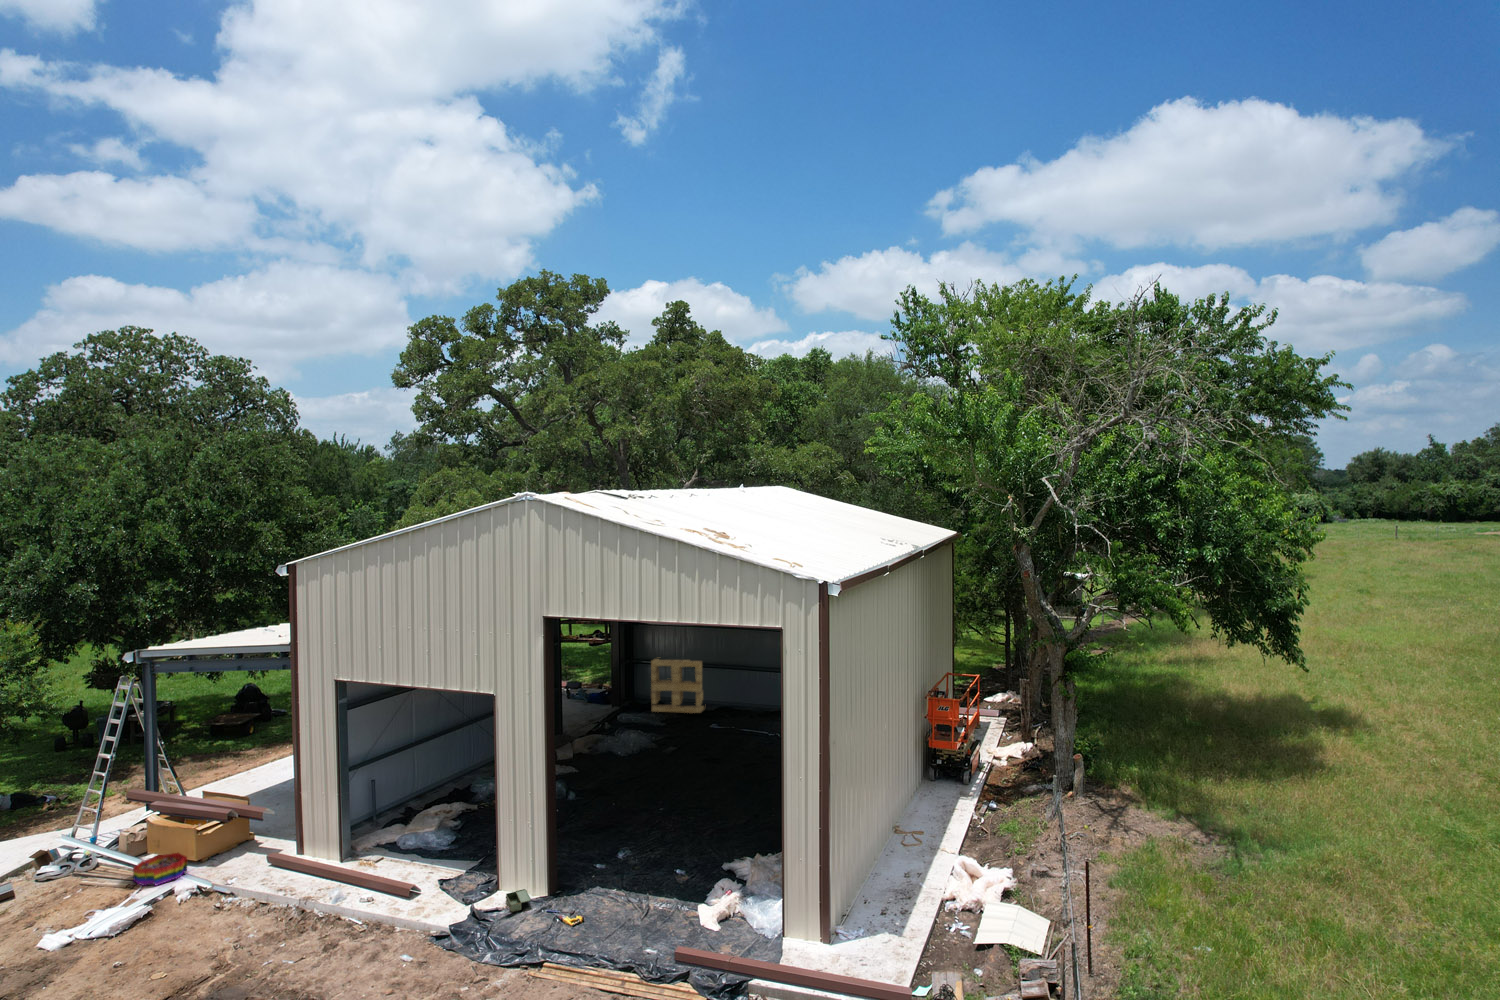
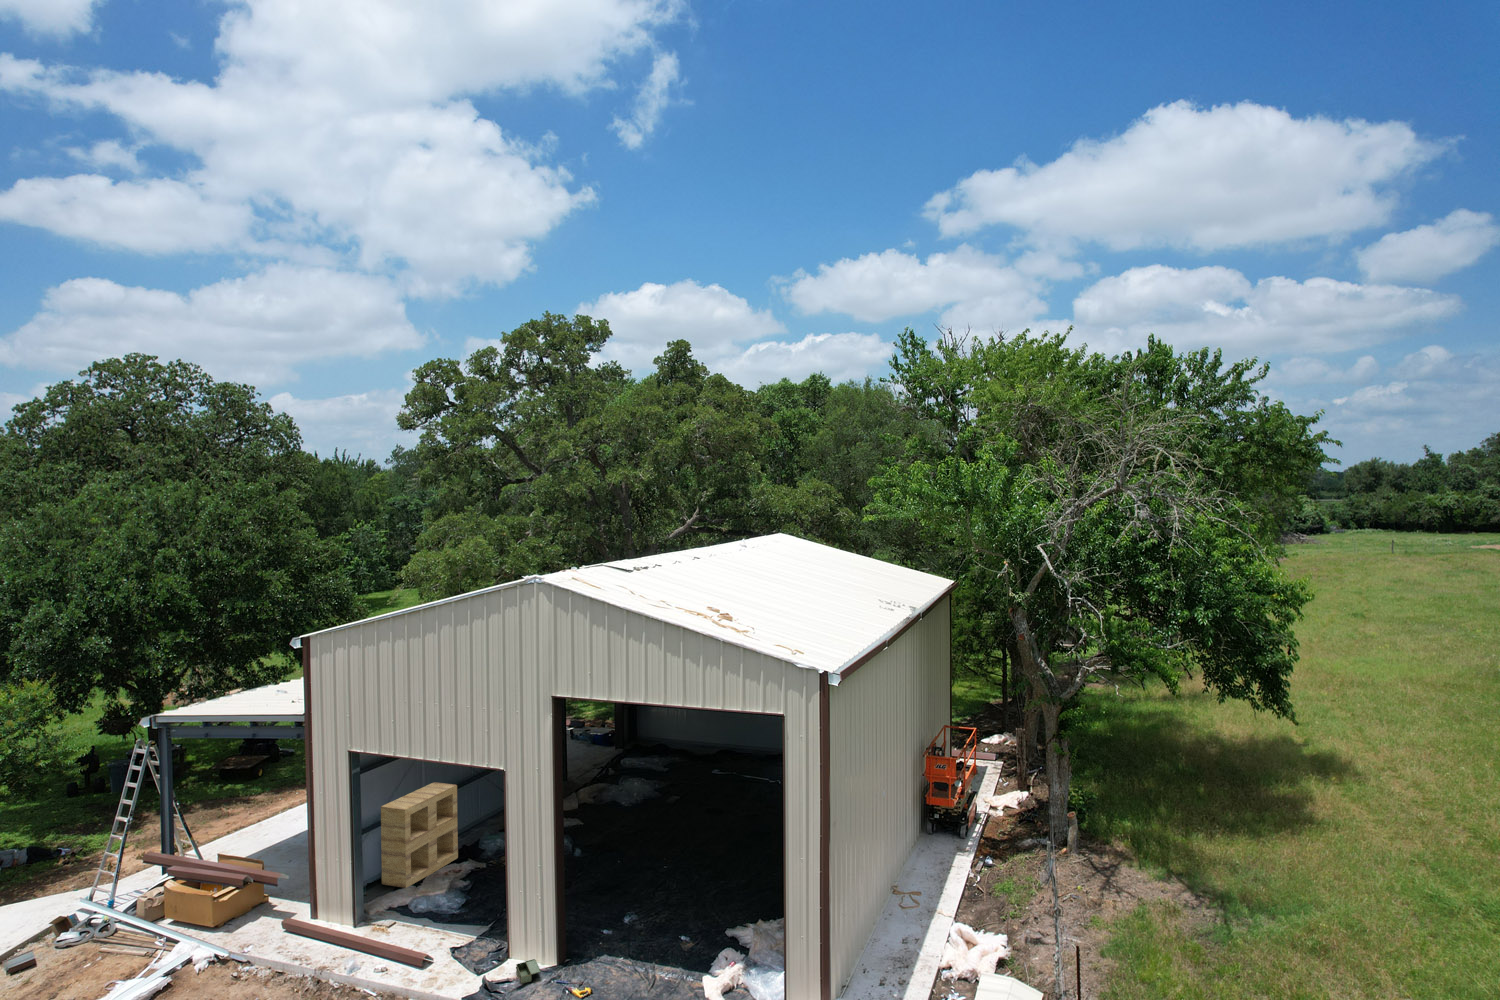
shelving unit: present [651,659,704,713] -> present [381,782,458,888]
storage bin: present [133,853,187,886] -> none [152,918,205,954]

